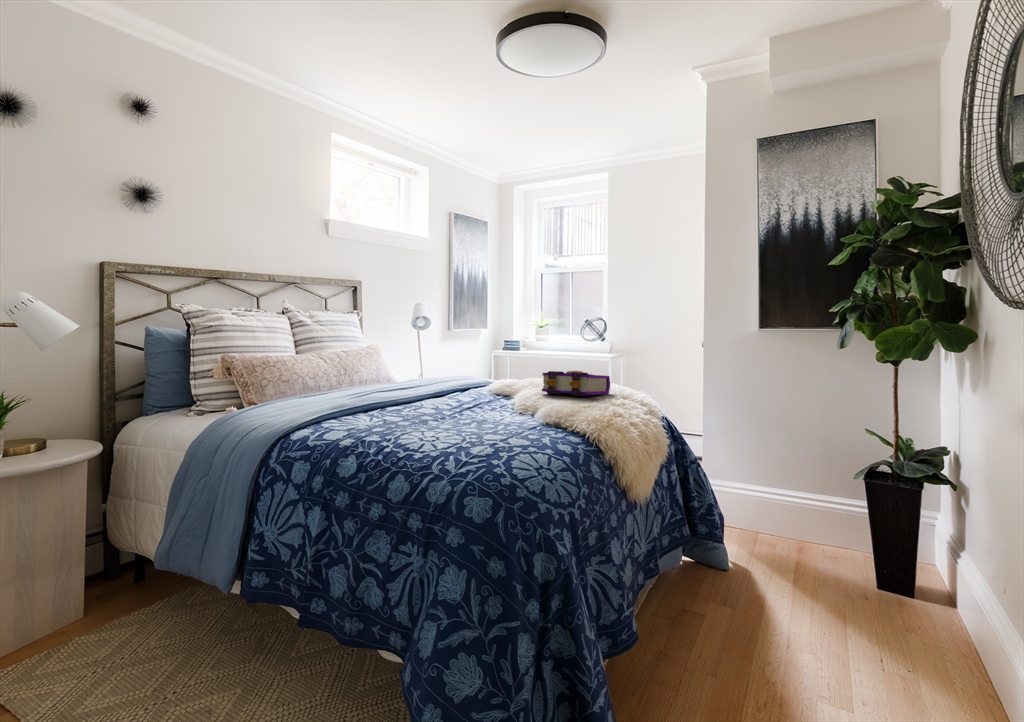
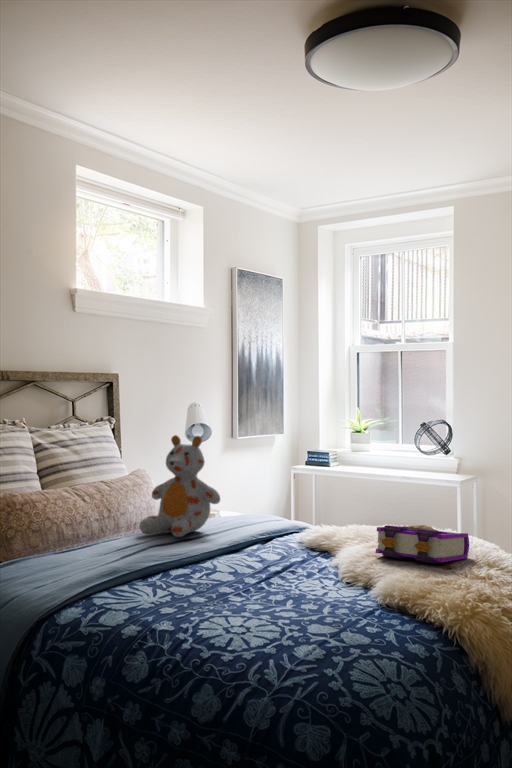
stuffed bear: none [369,313,430,387] -> present [139,435,220,537]

